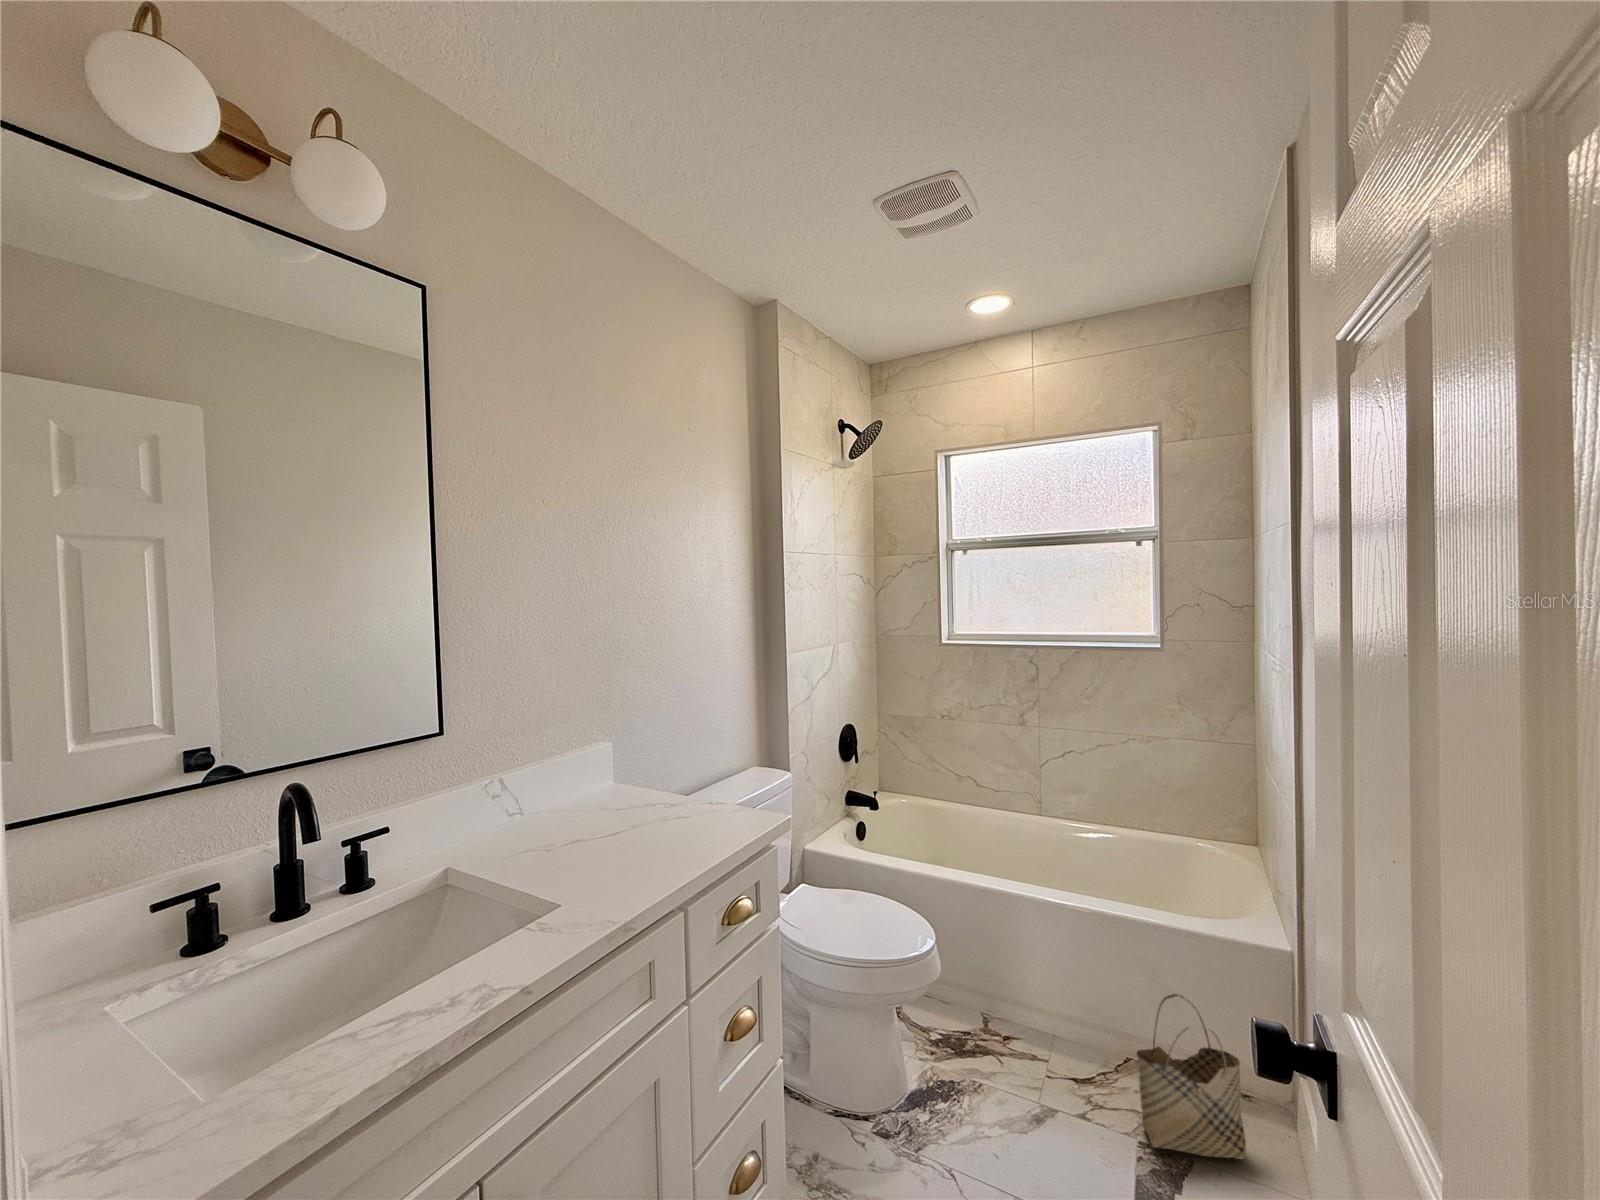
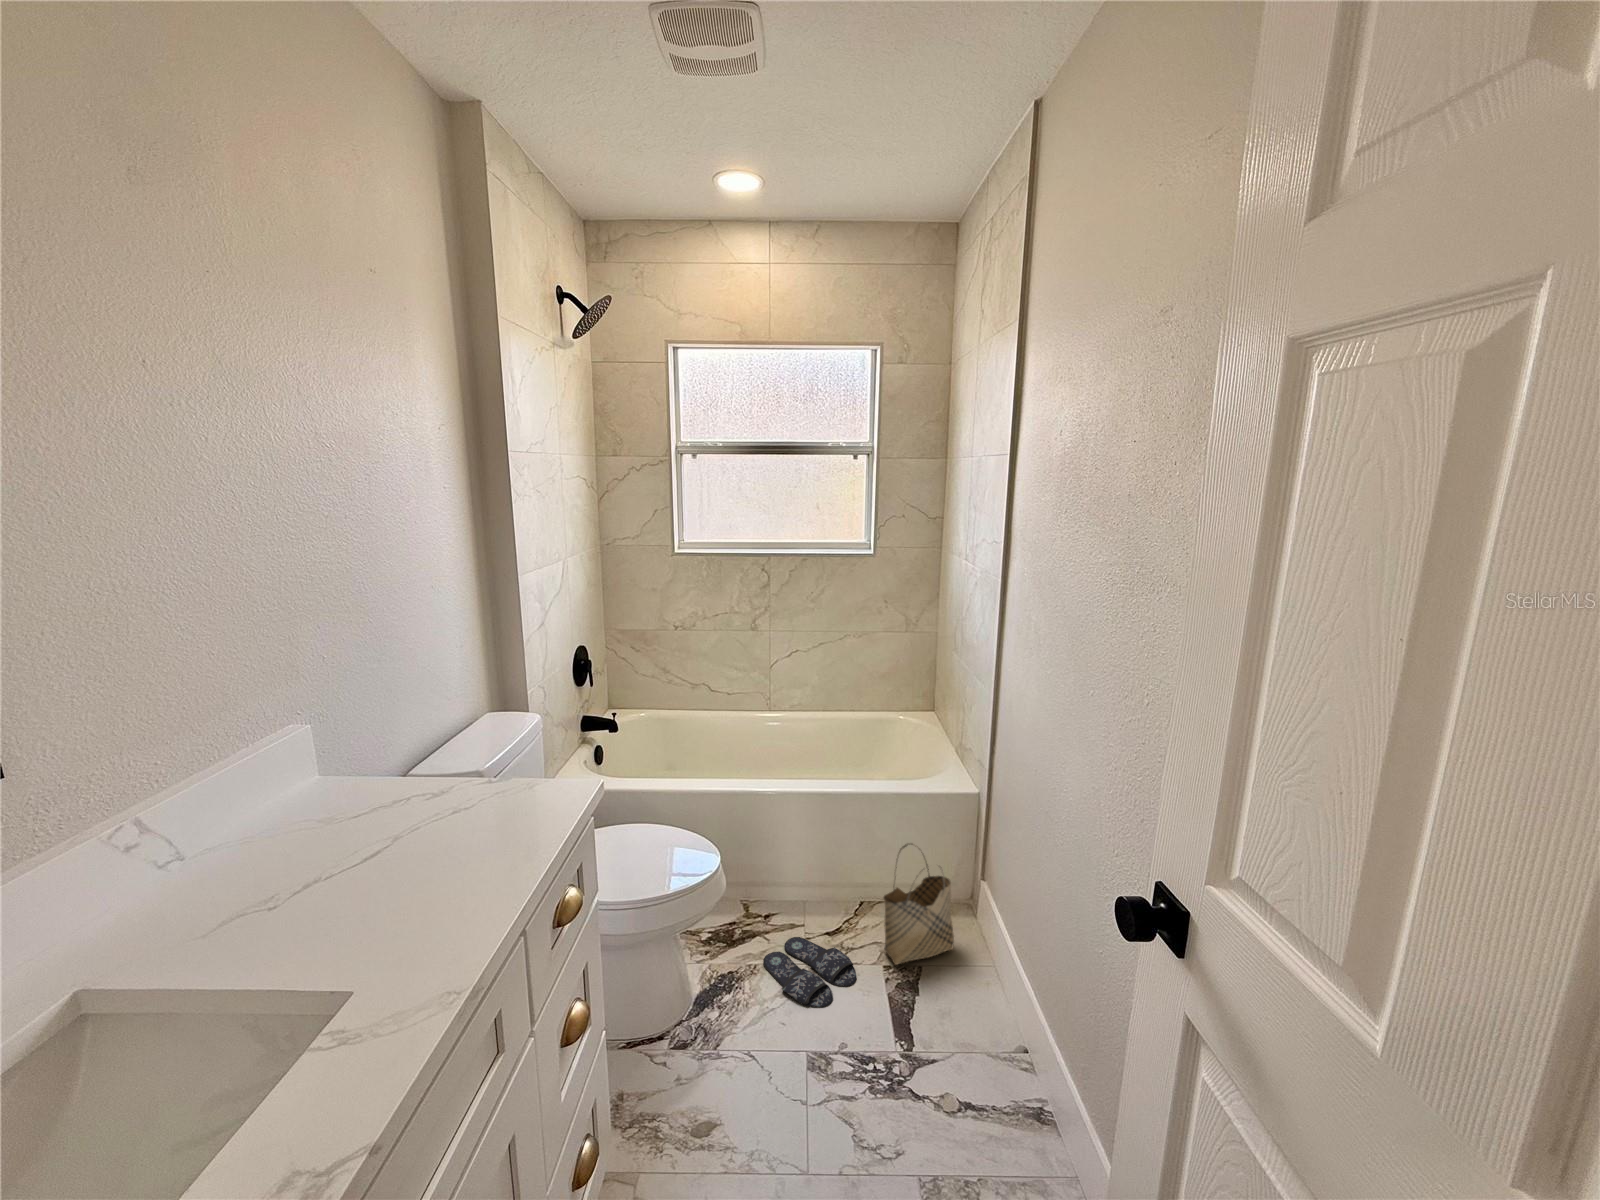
slippers: none [990,1070,1098,1160] -> present [763,937,856,1008]

